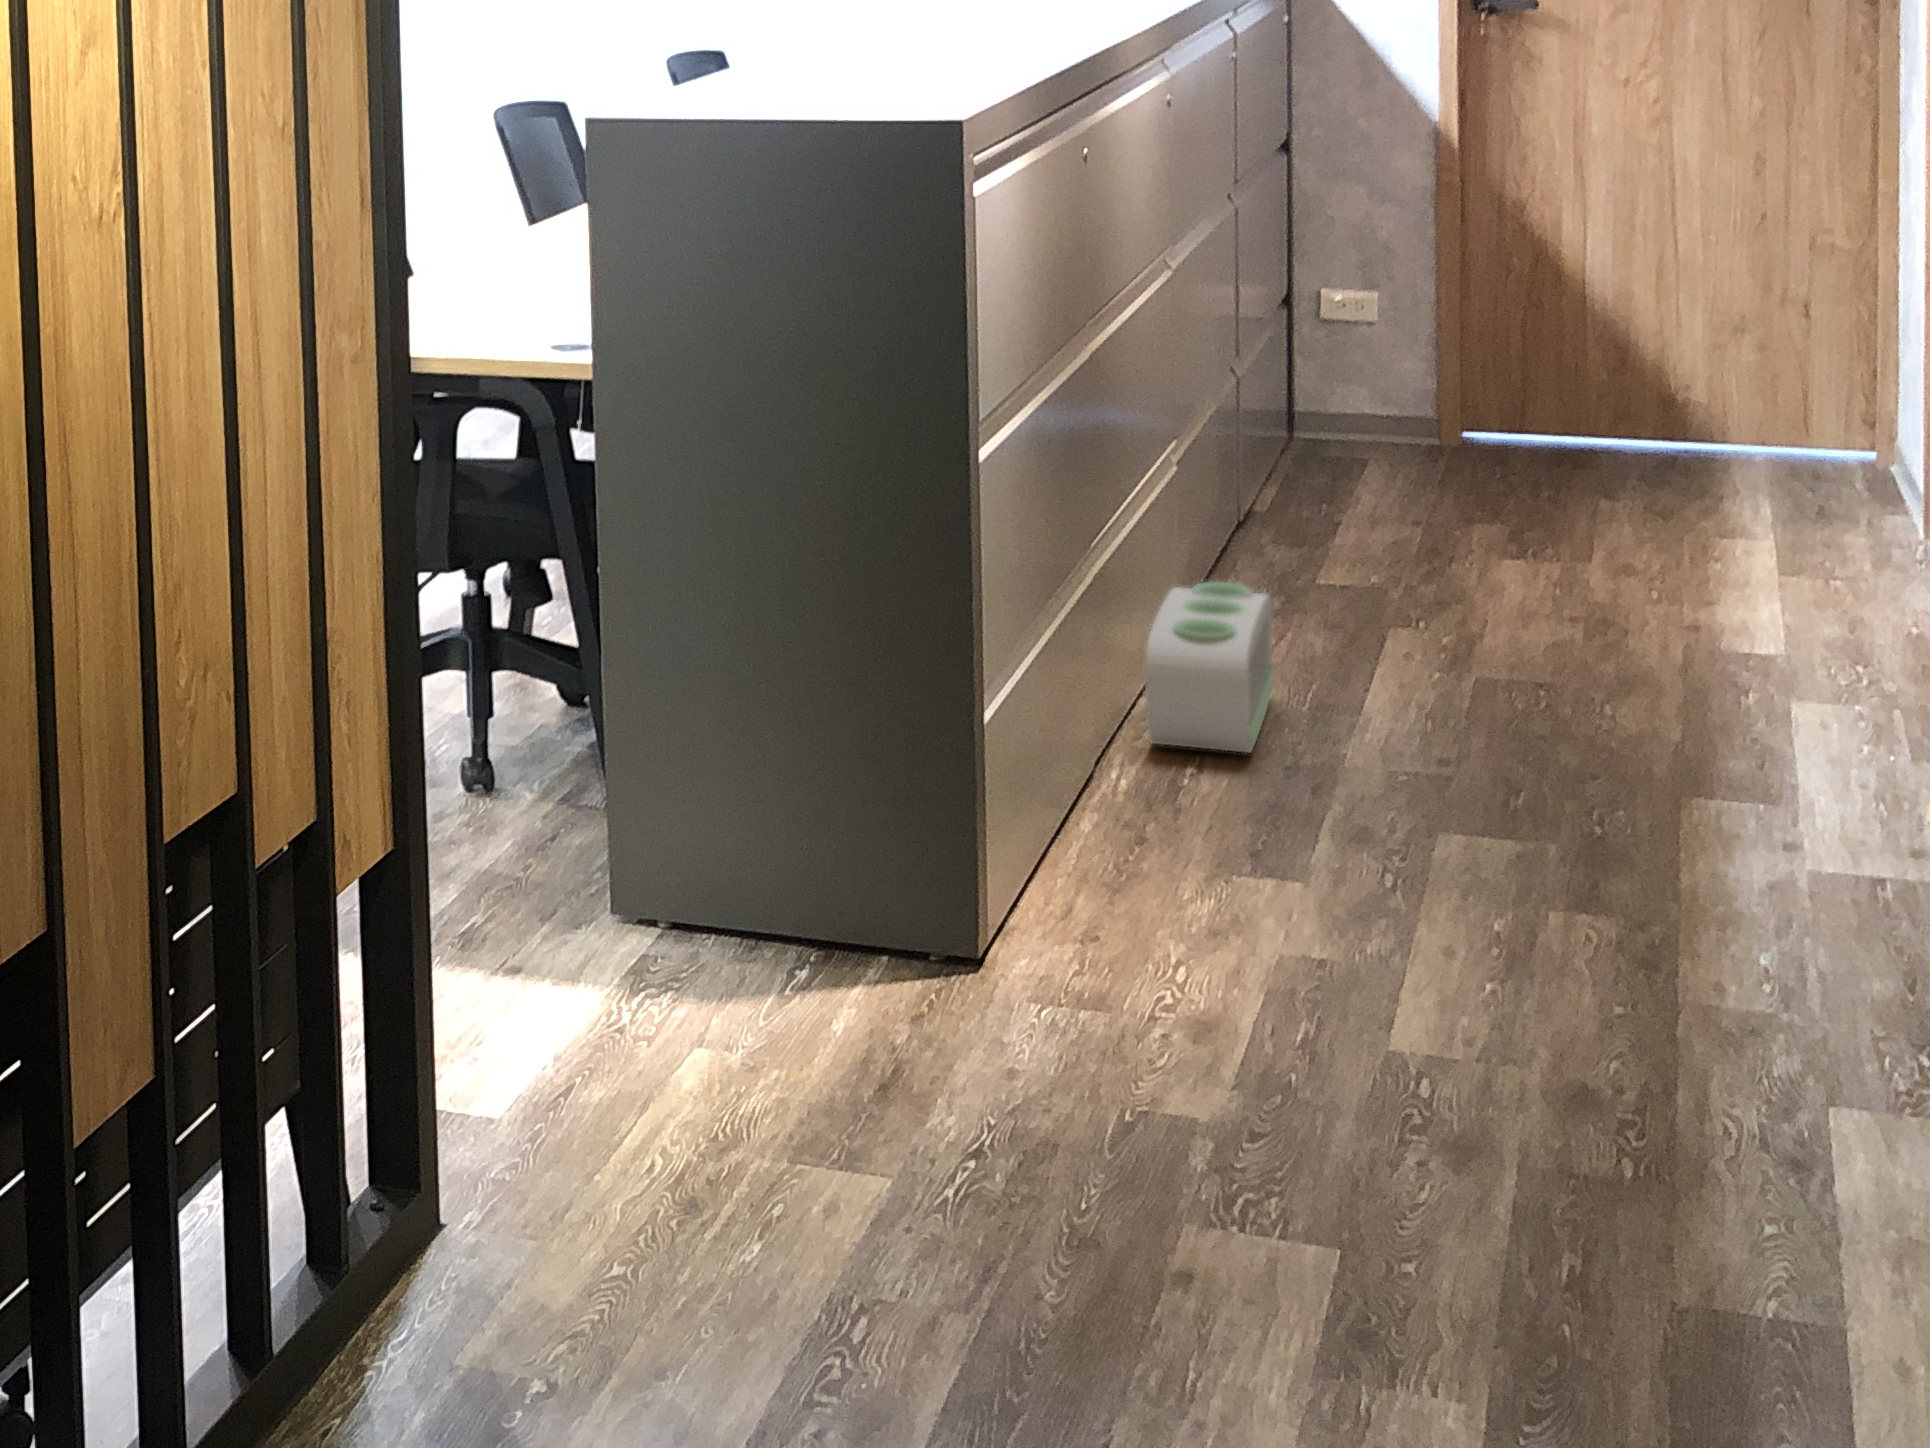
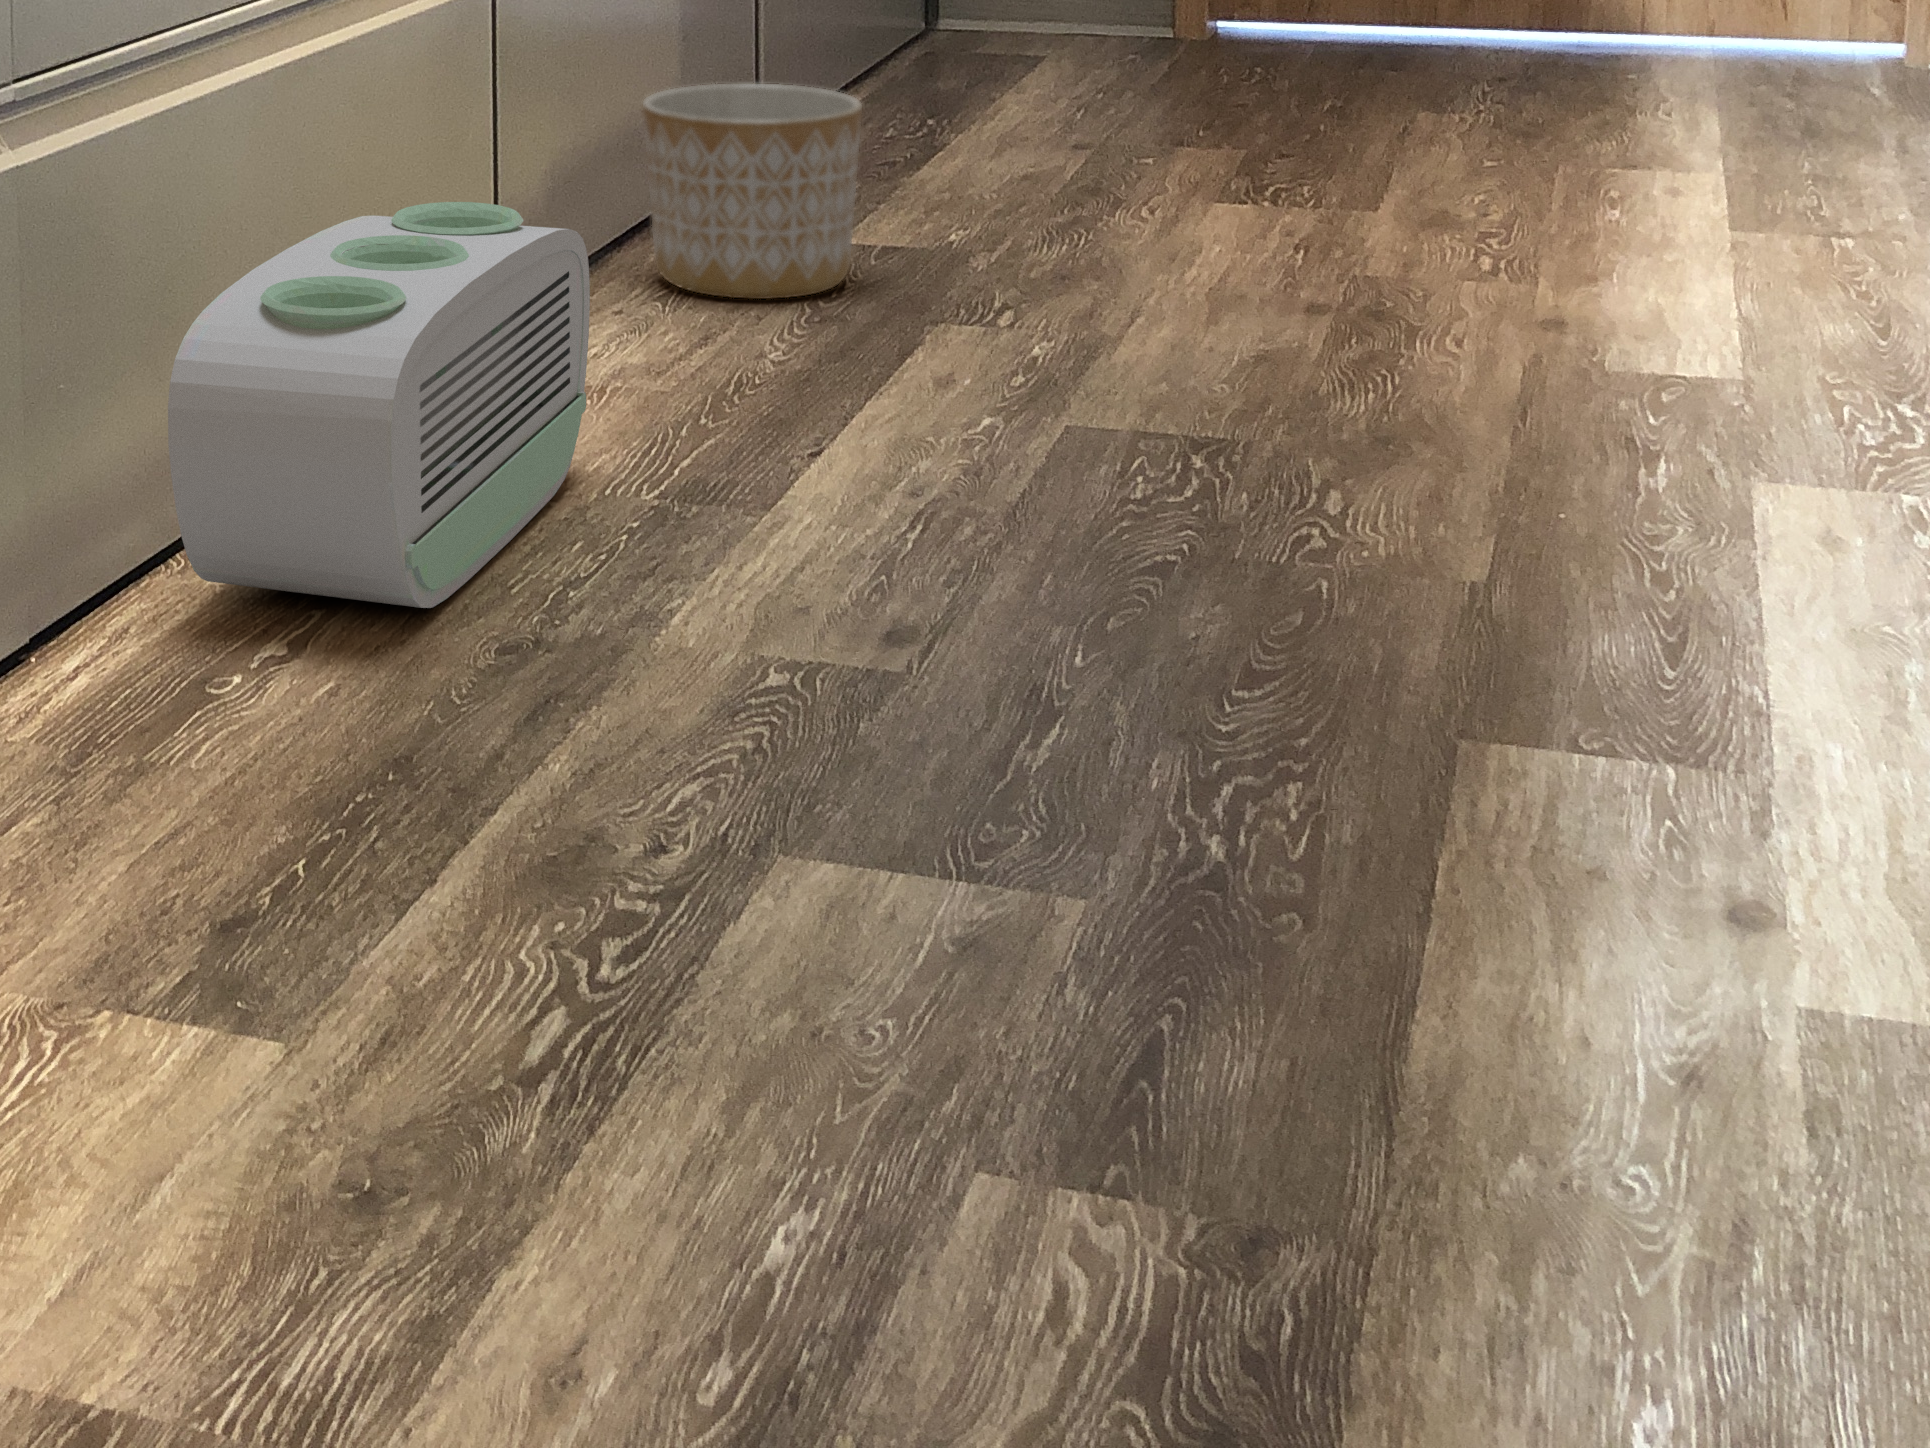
planter: none [1231,506,1345,615] -> present [643,83,862,299]

